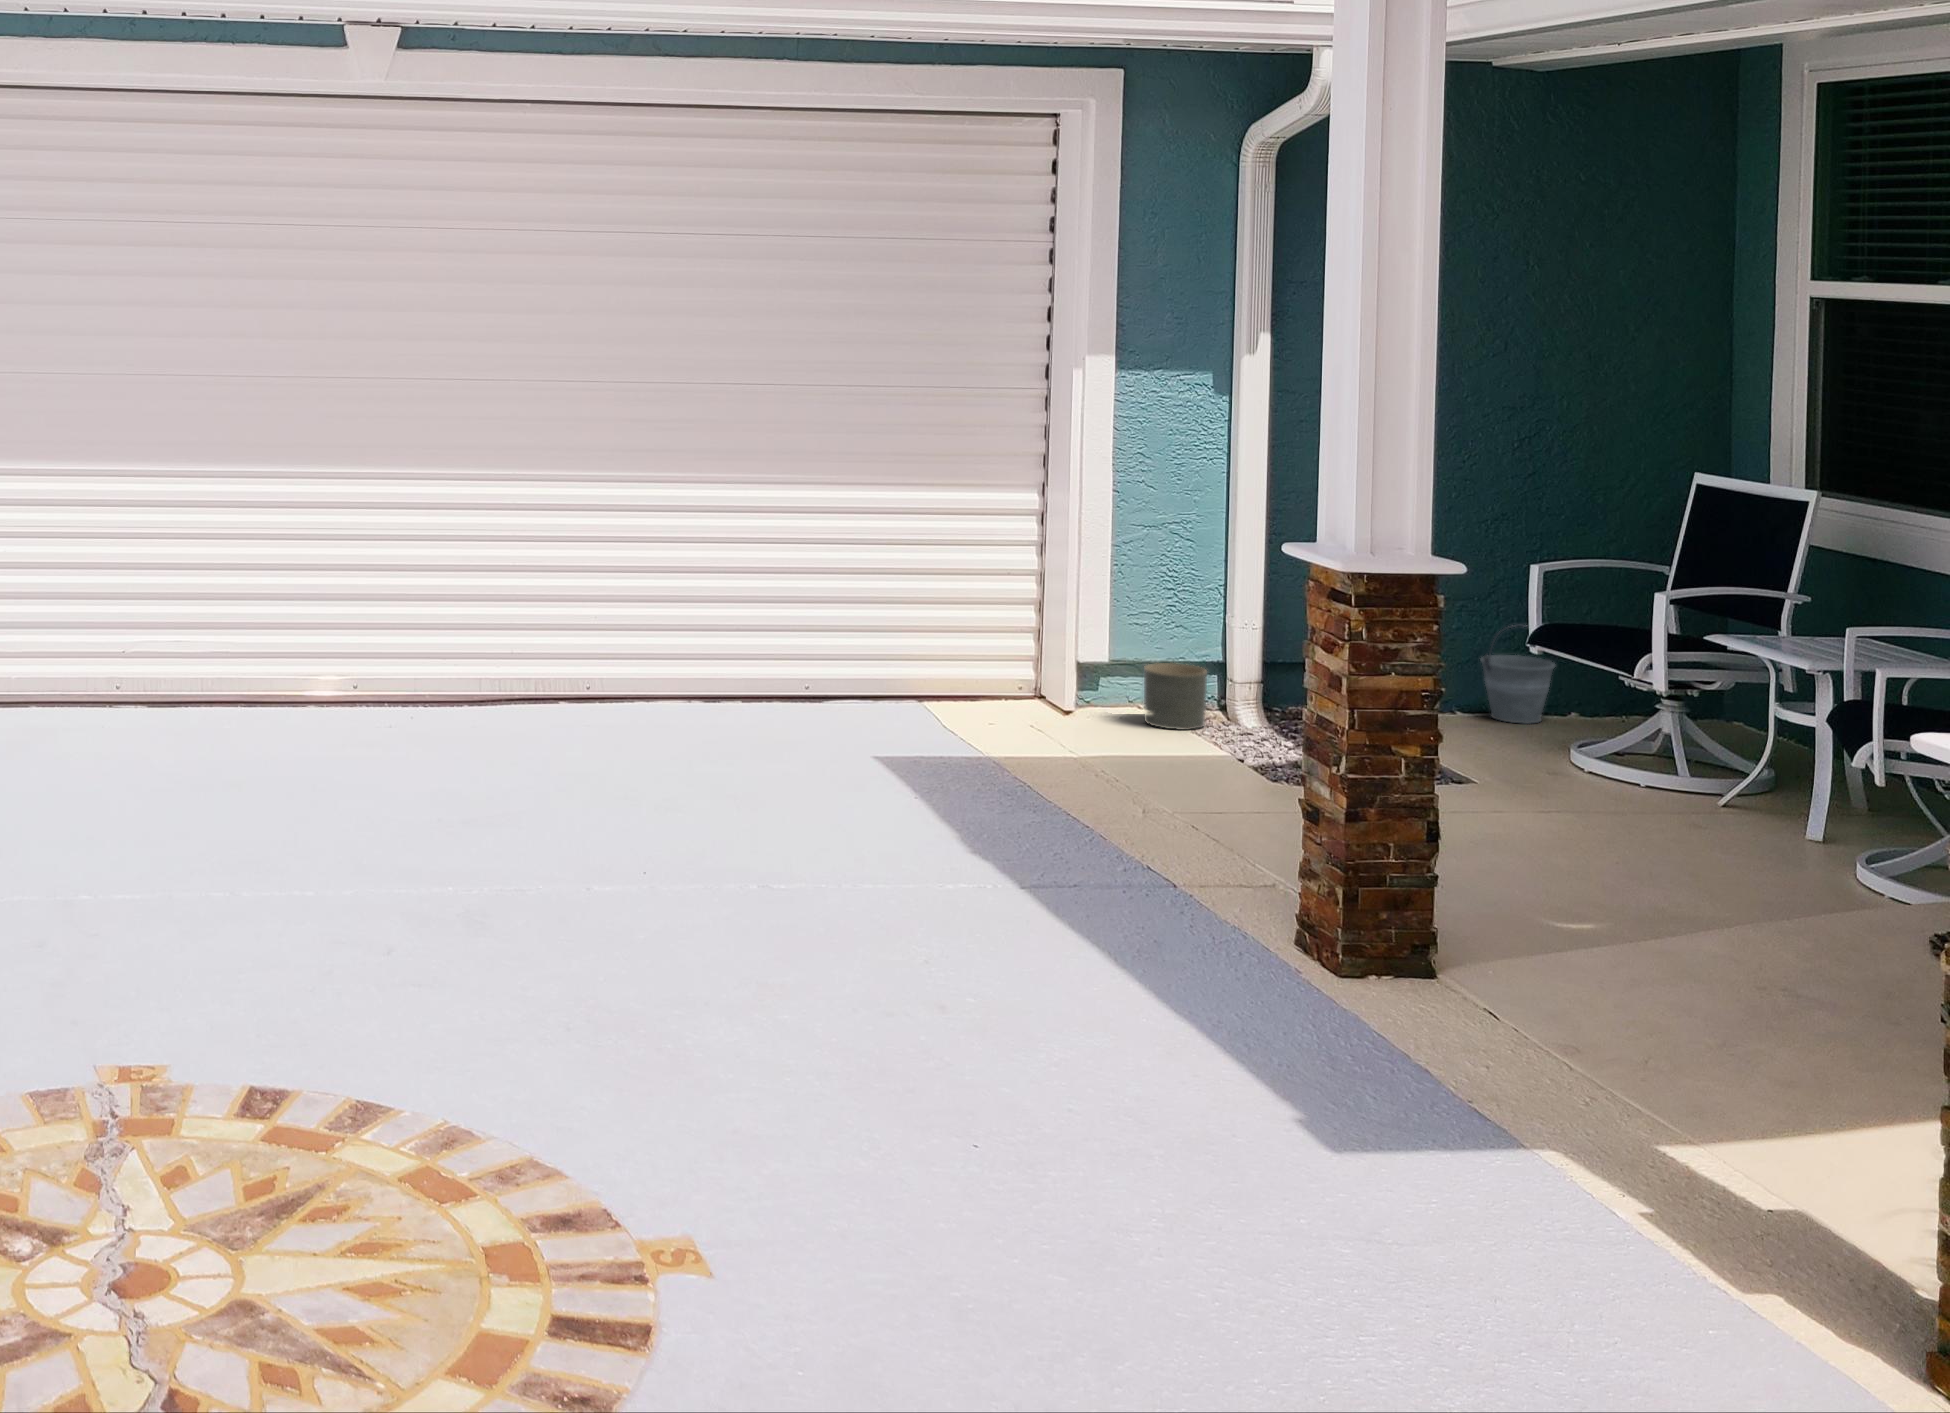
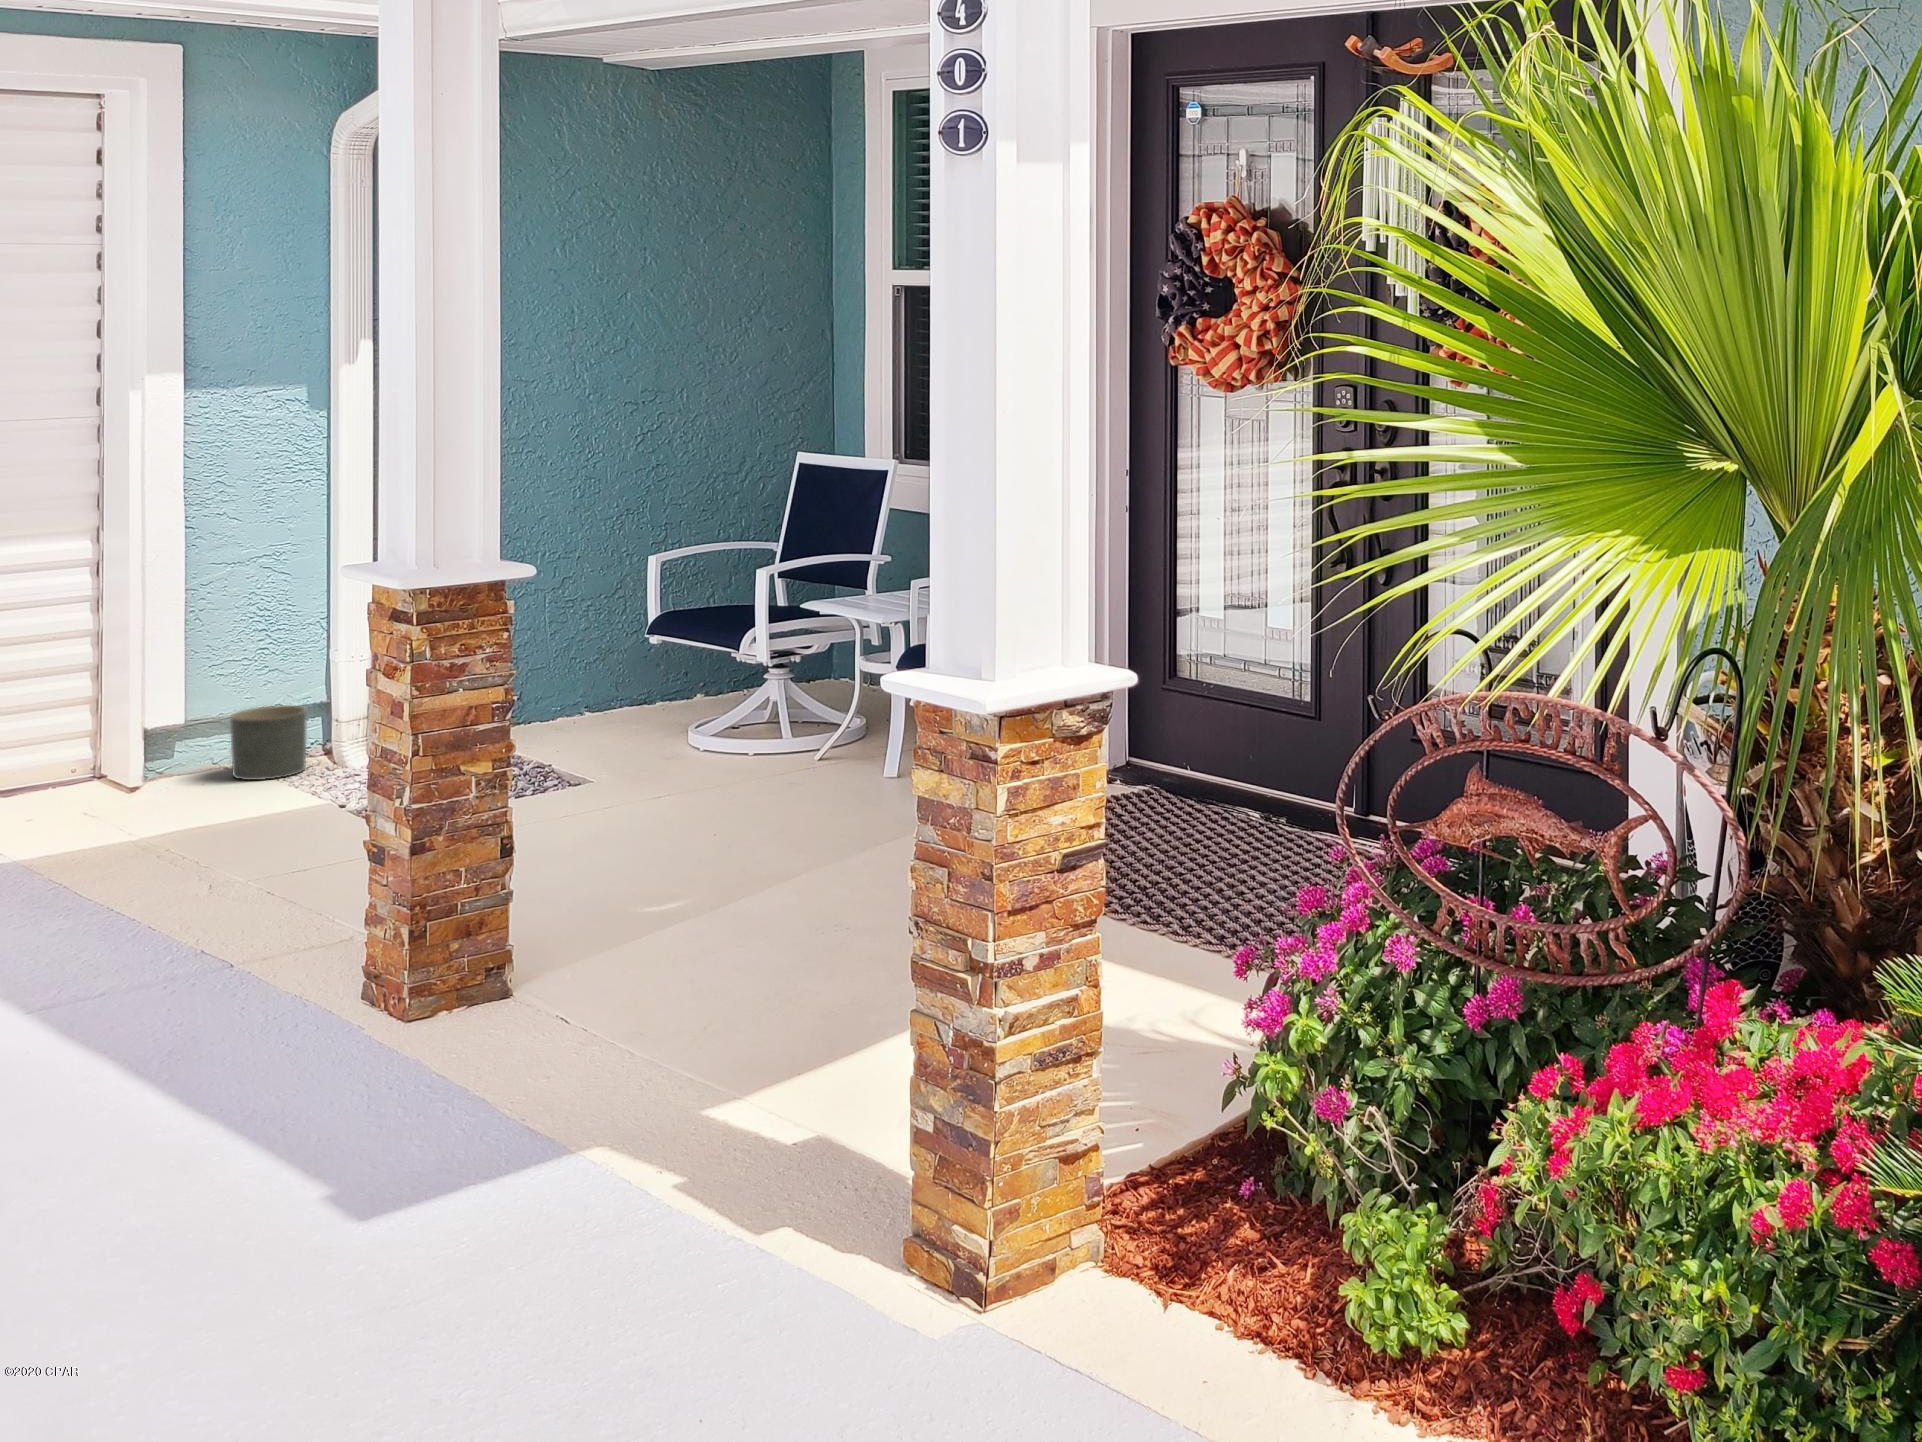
bucket: present [1481,631,1555,724] -> none [605,616,677,714]

